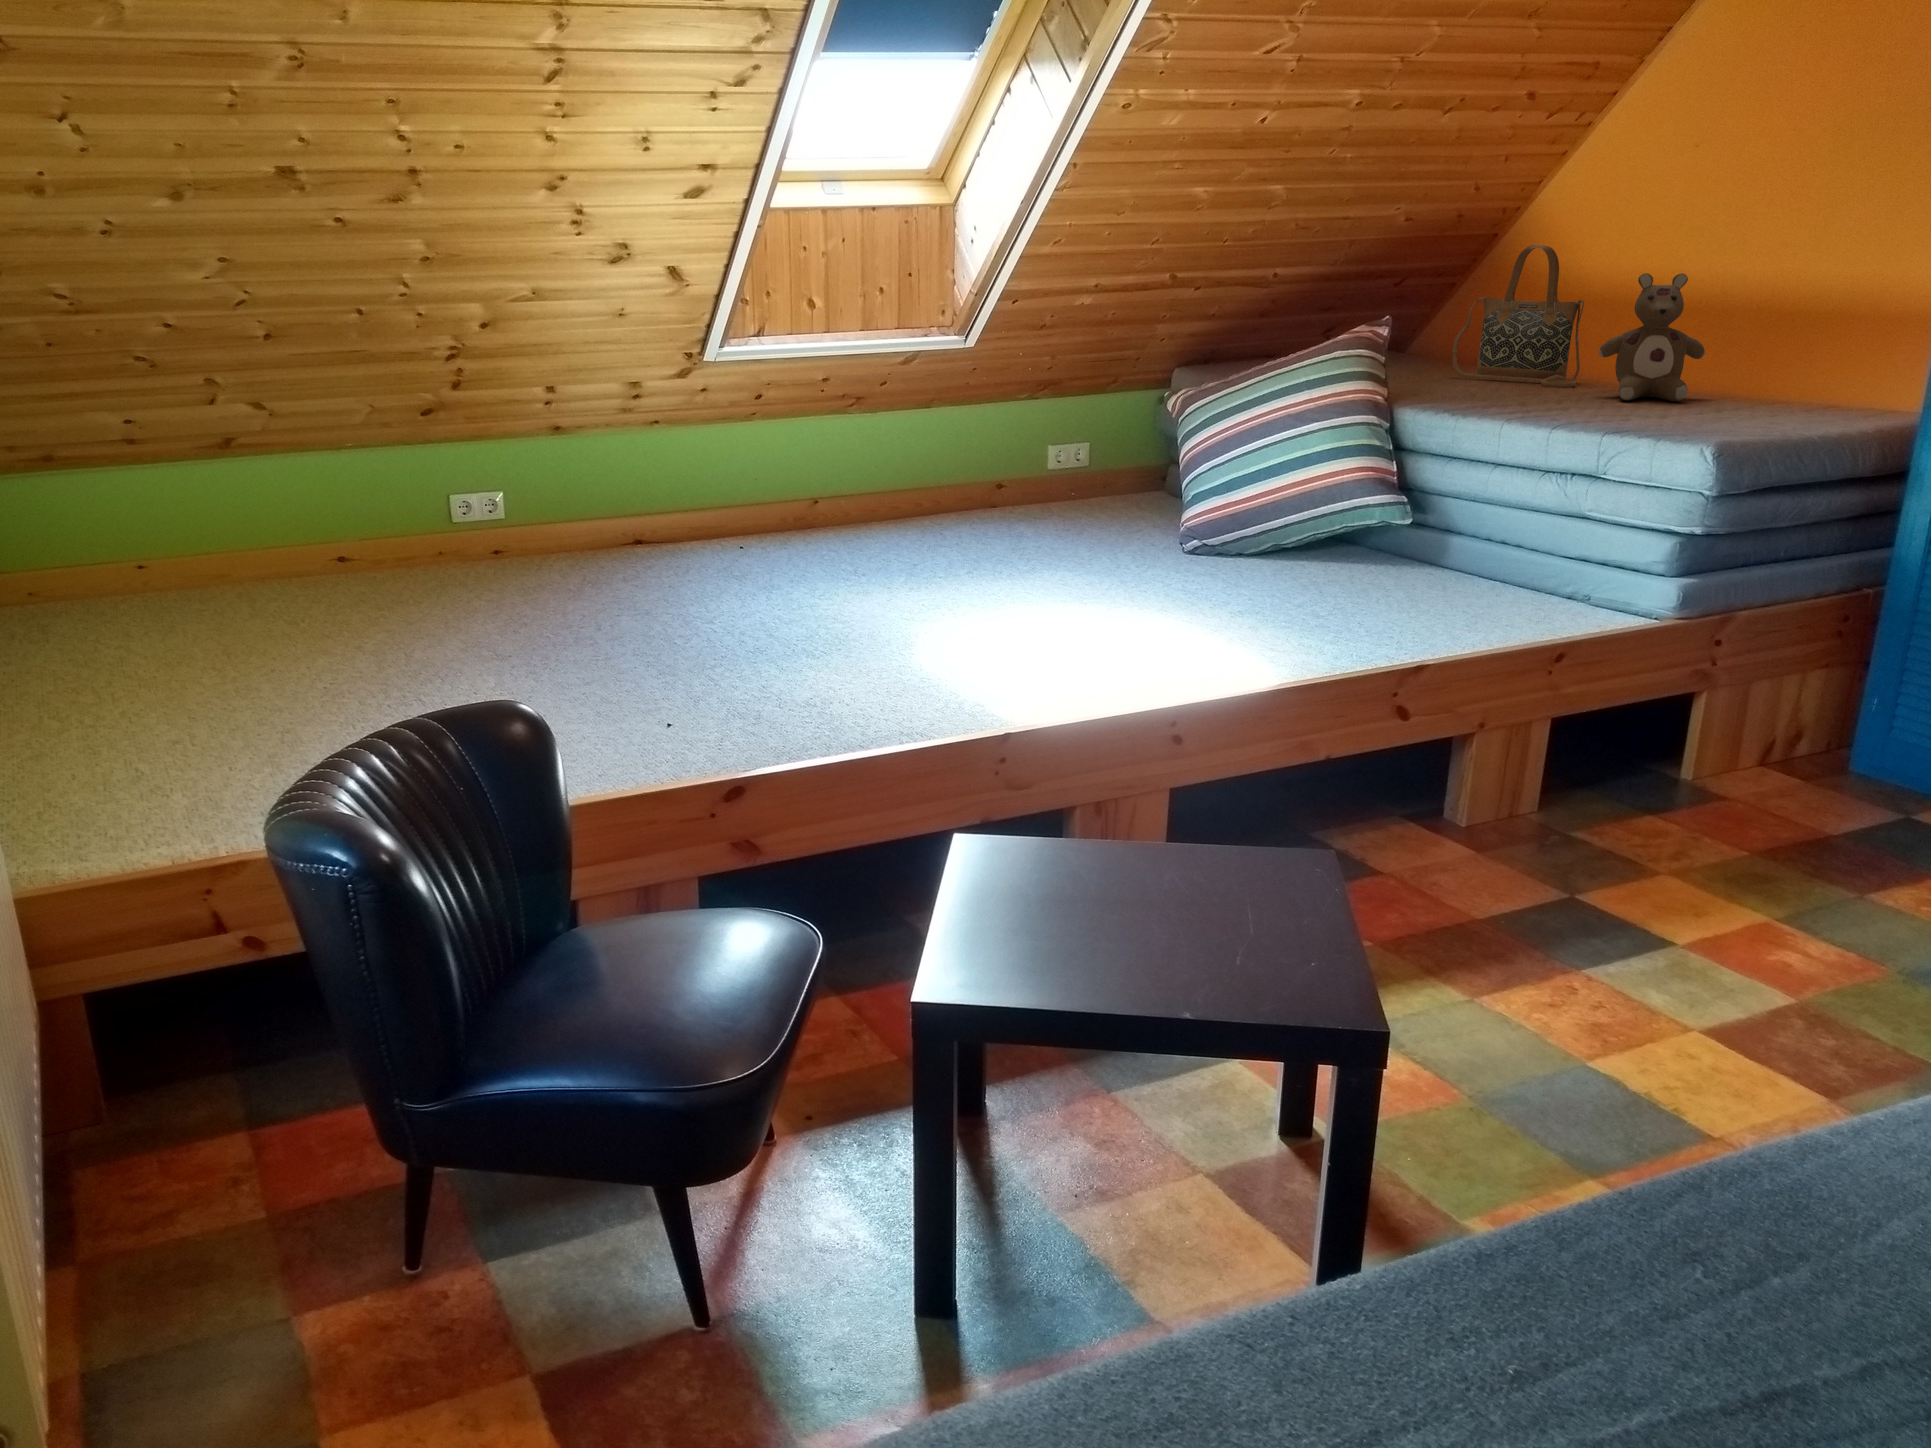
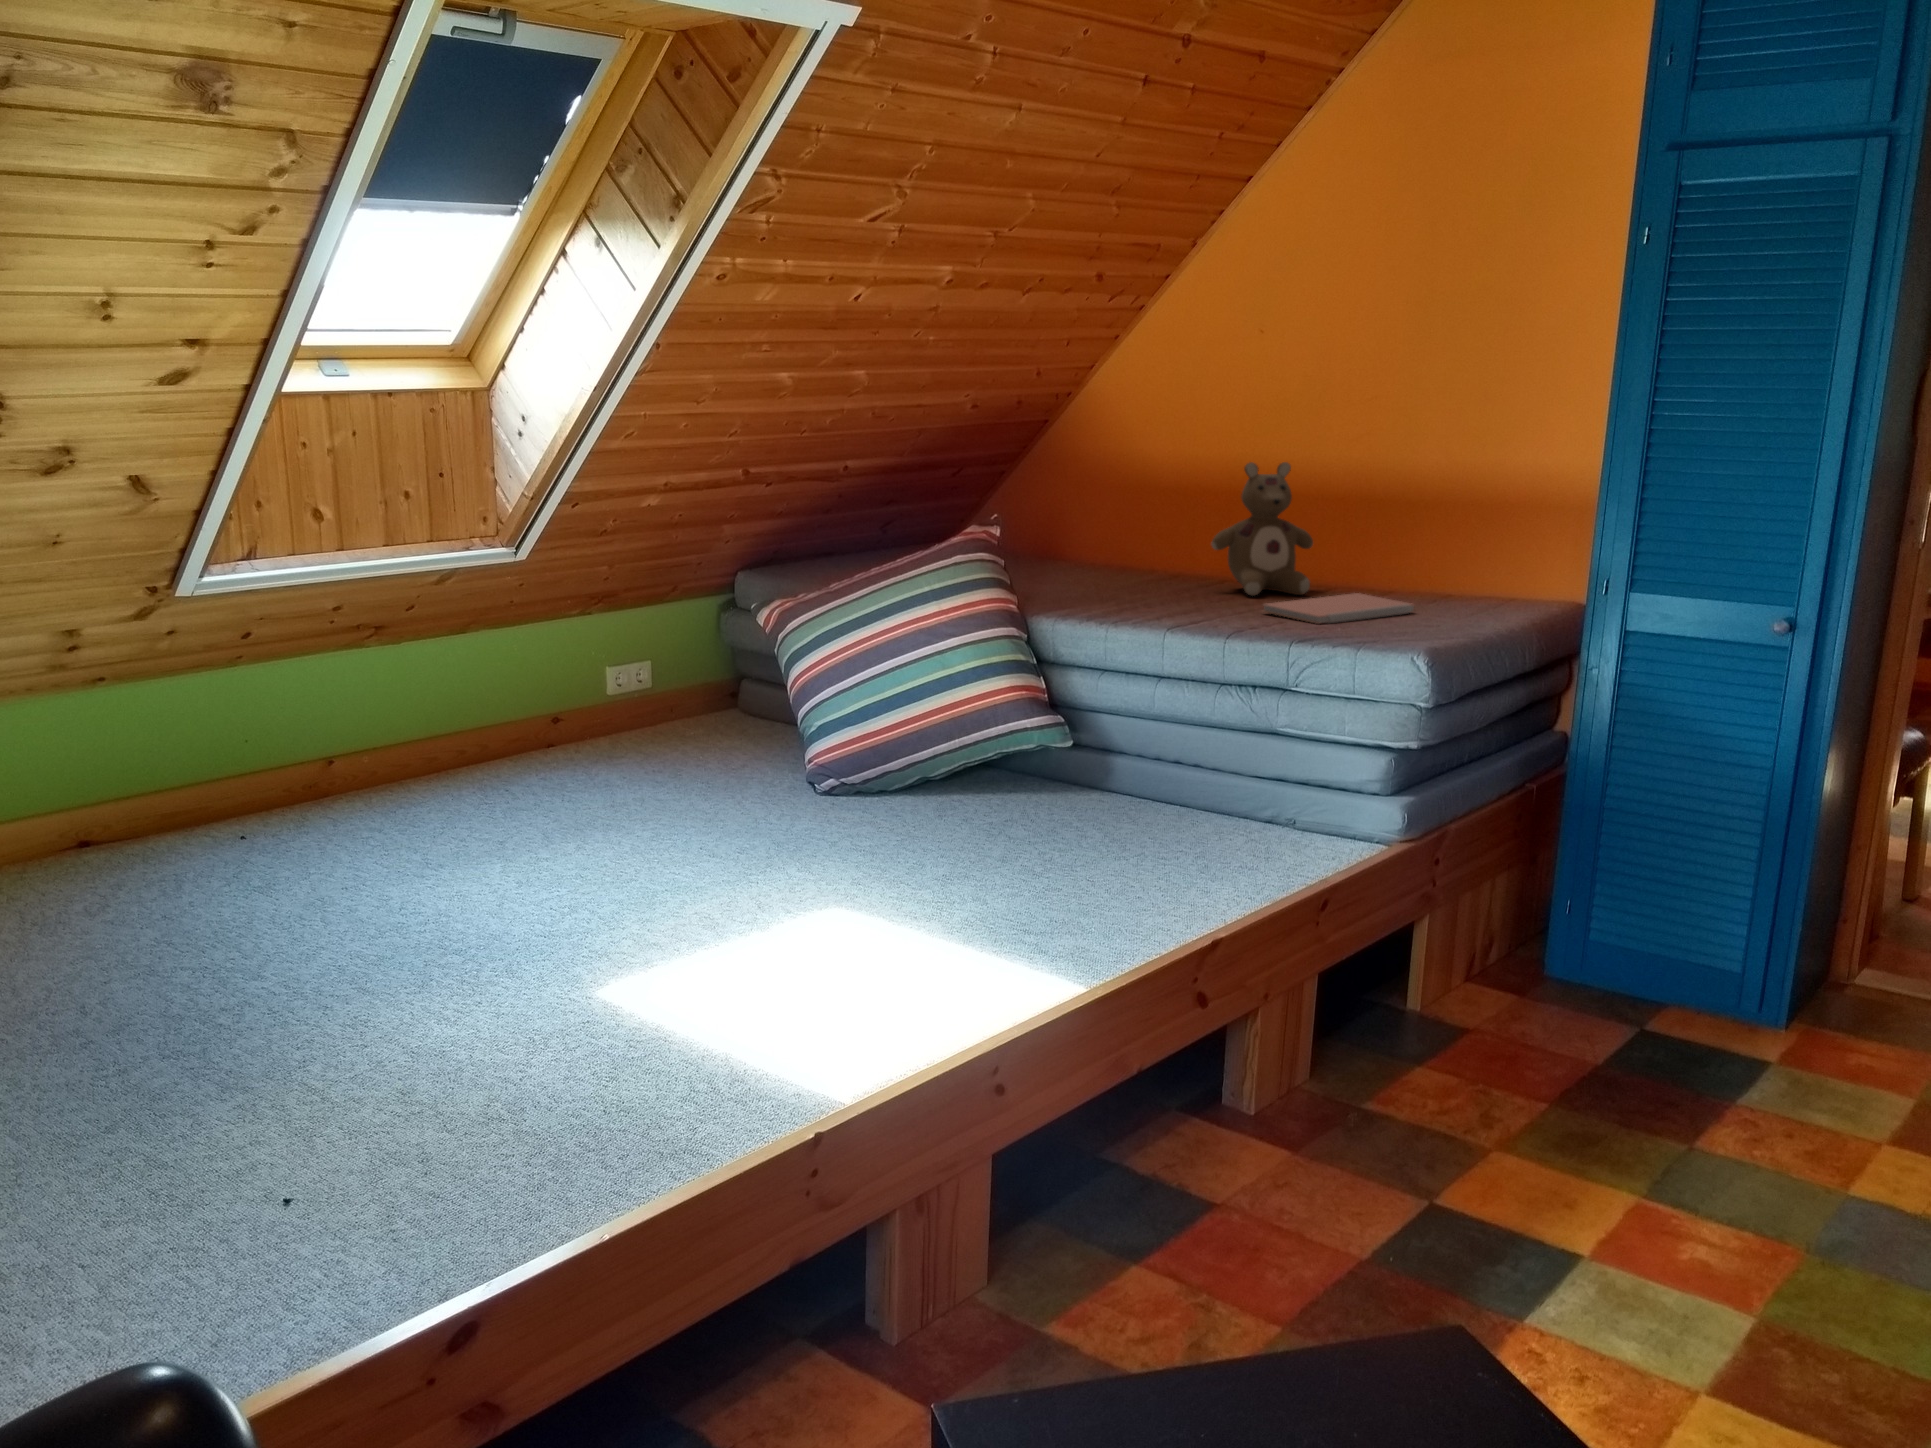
handbag: present [1453,245,1584,387] -> none [1039,432,1178,581]
notebook: none [1611,400,1771,423] -> present [1263,593,1415,624]

